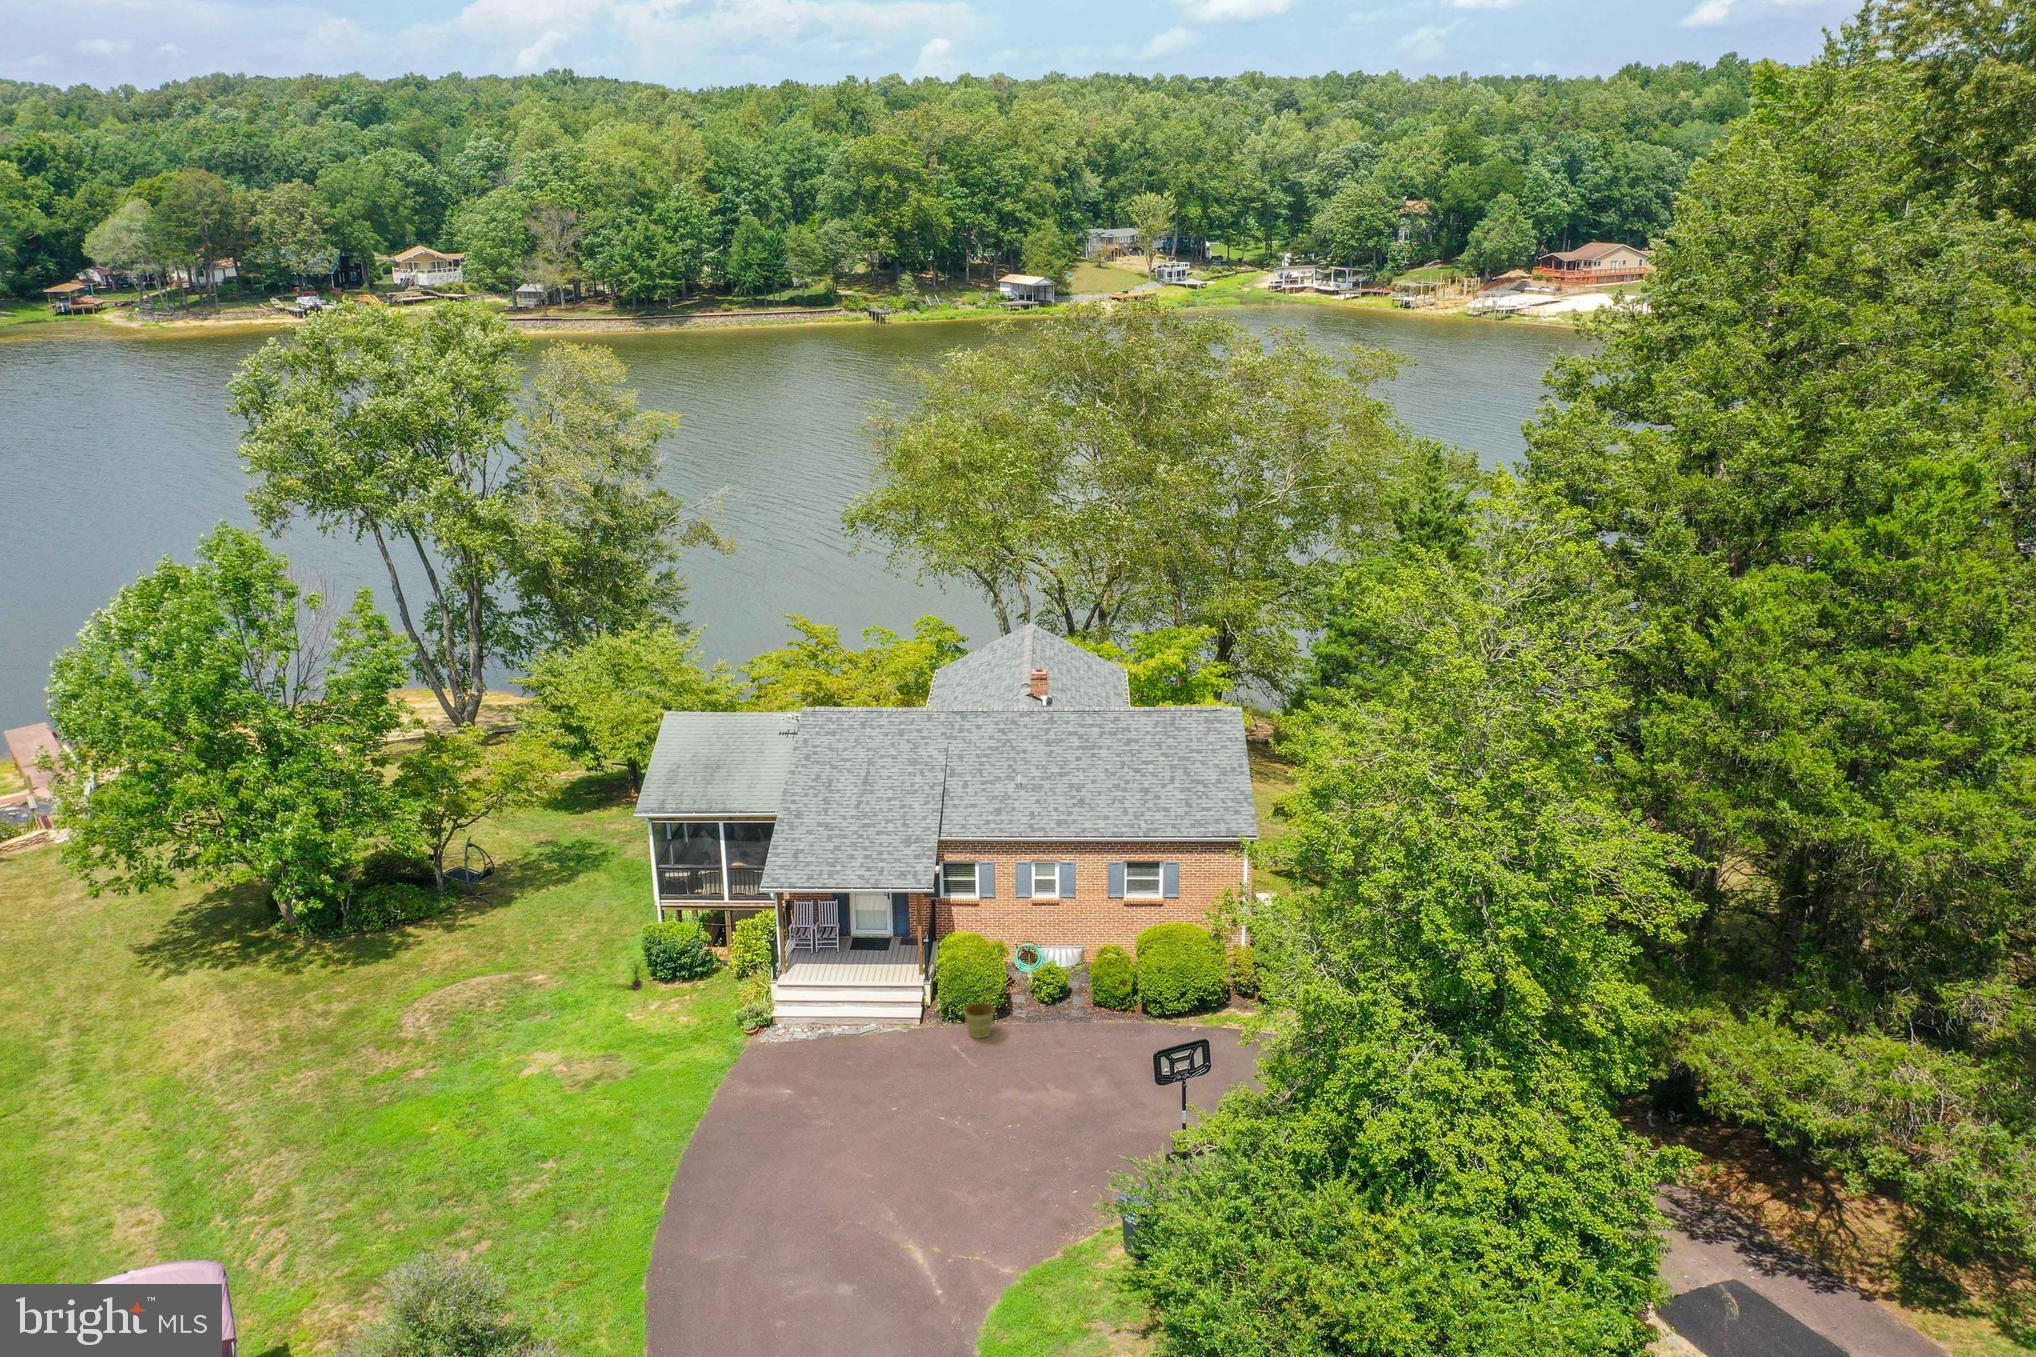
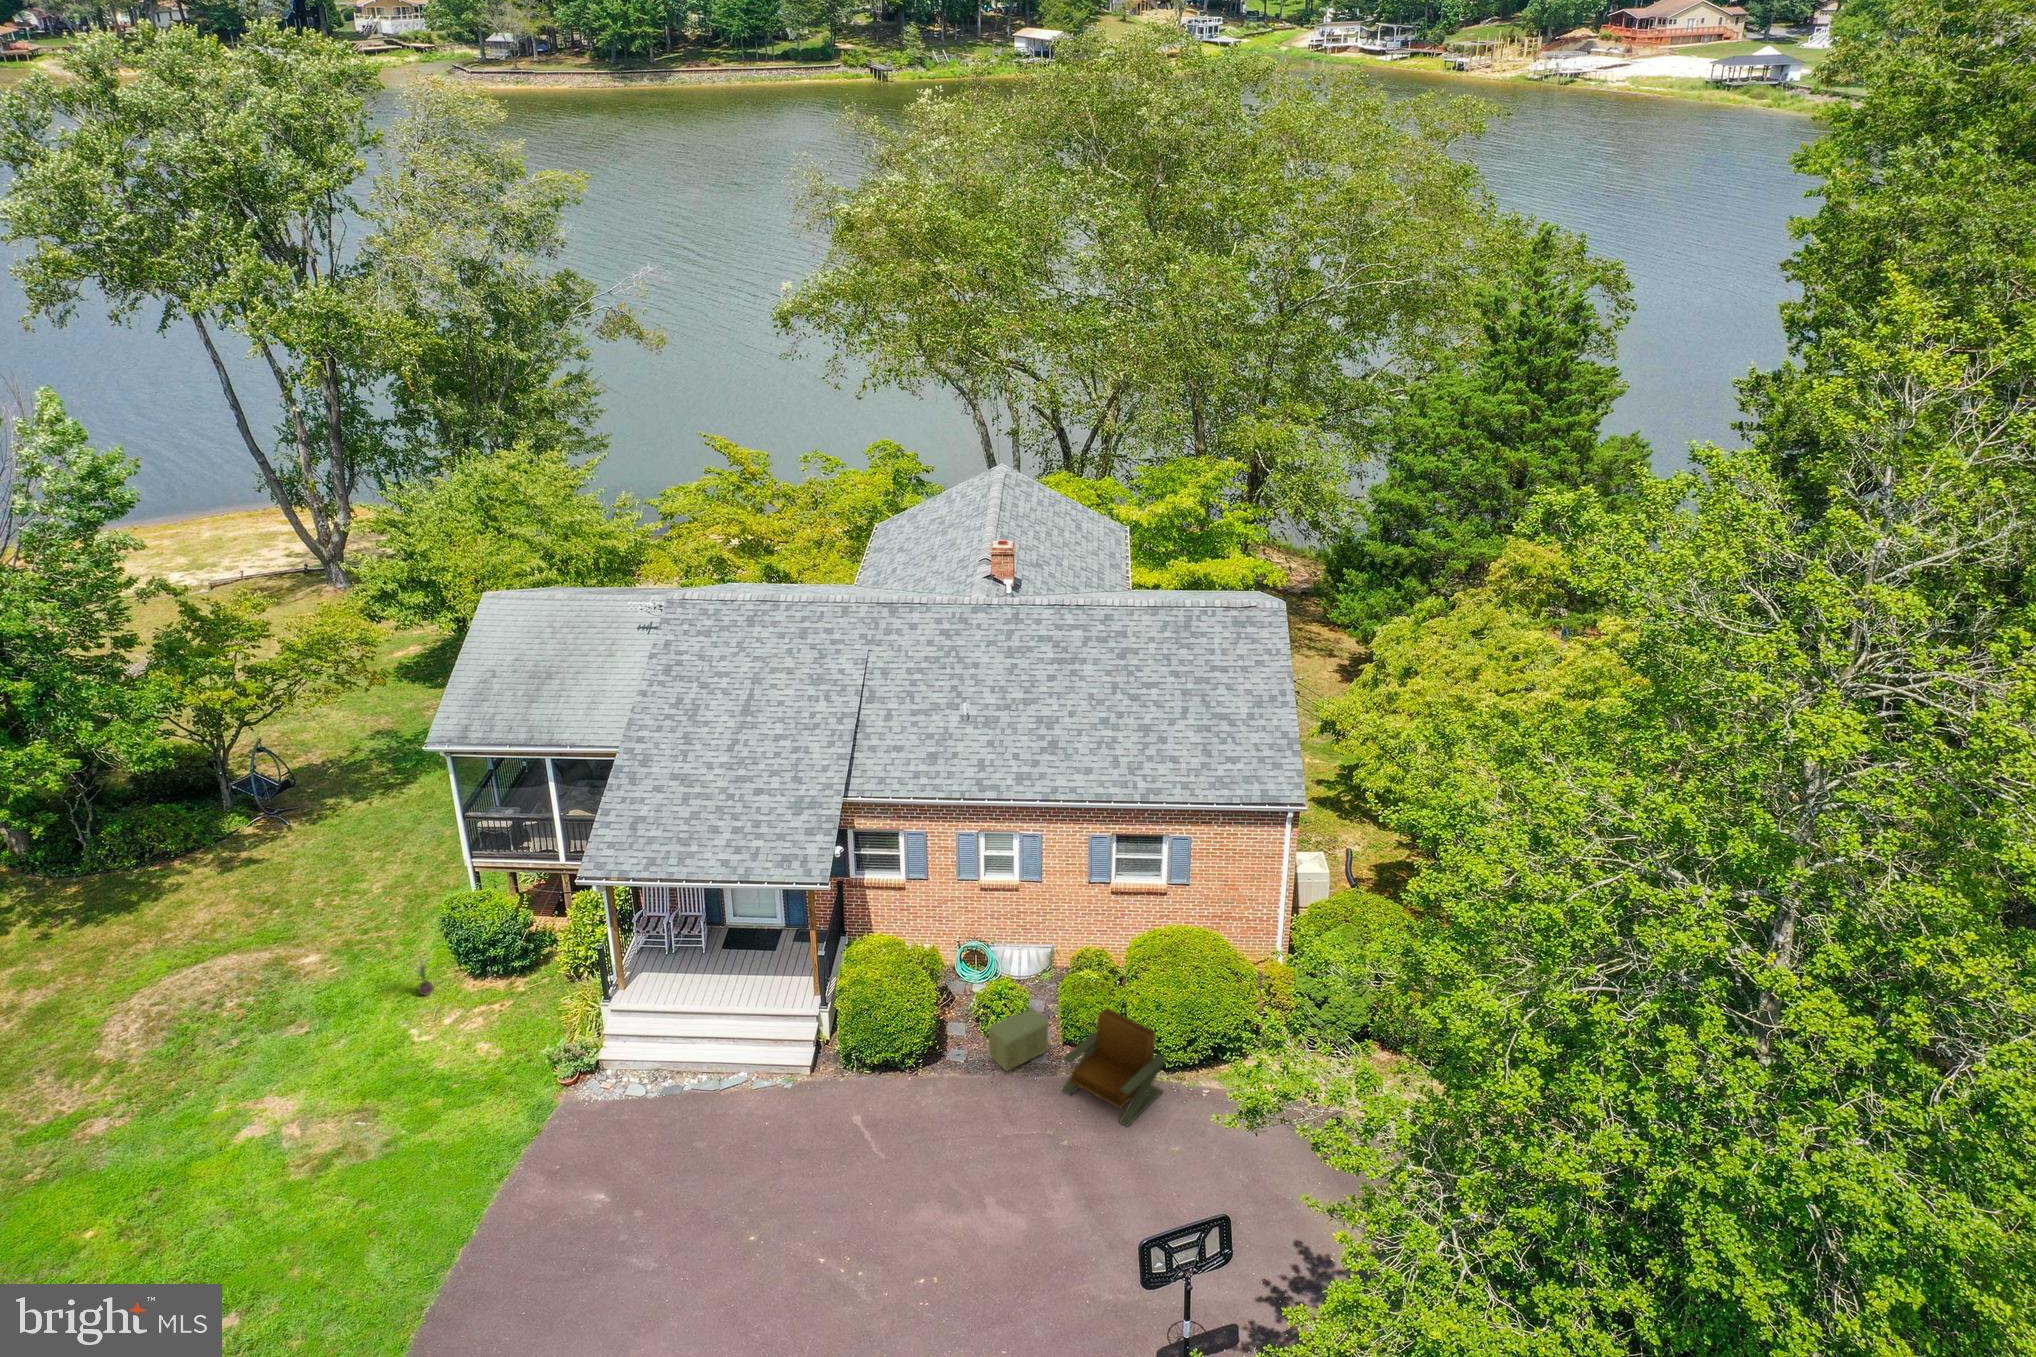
lounge chair: none [1095,973,1166,1047] -> present [1062,1008,1166,1126]
storage bench: none [1042,979,1084,1021] -> present [988,1007,1049,1071]
wooden bucket: present [964,1003,994,1038] -> none [870,1048,917,1103]

